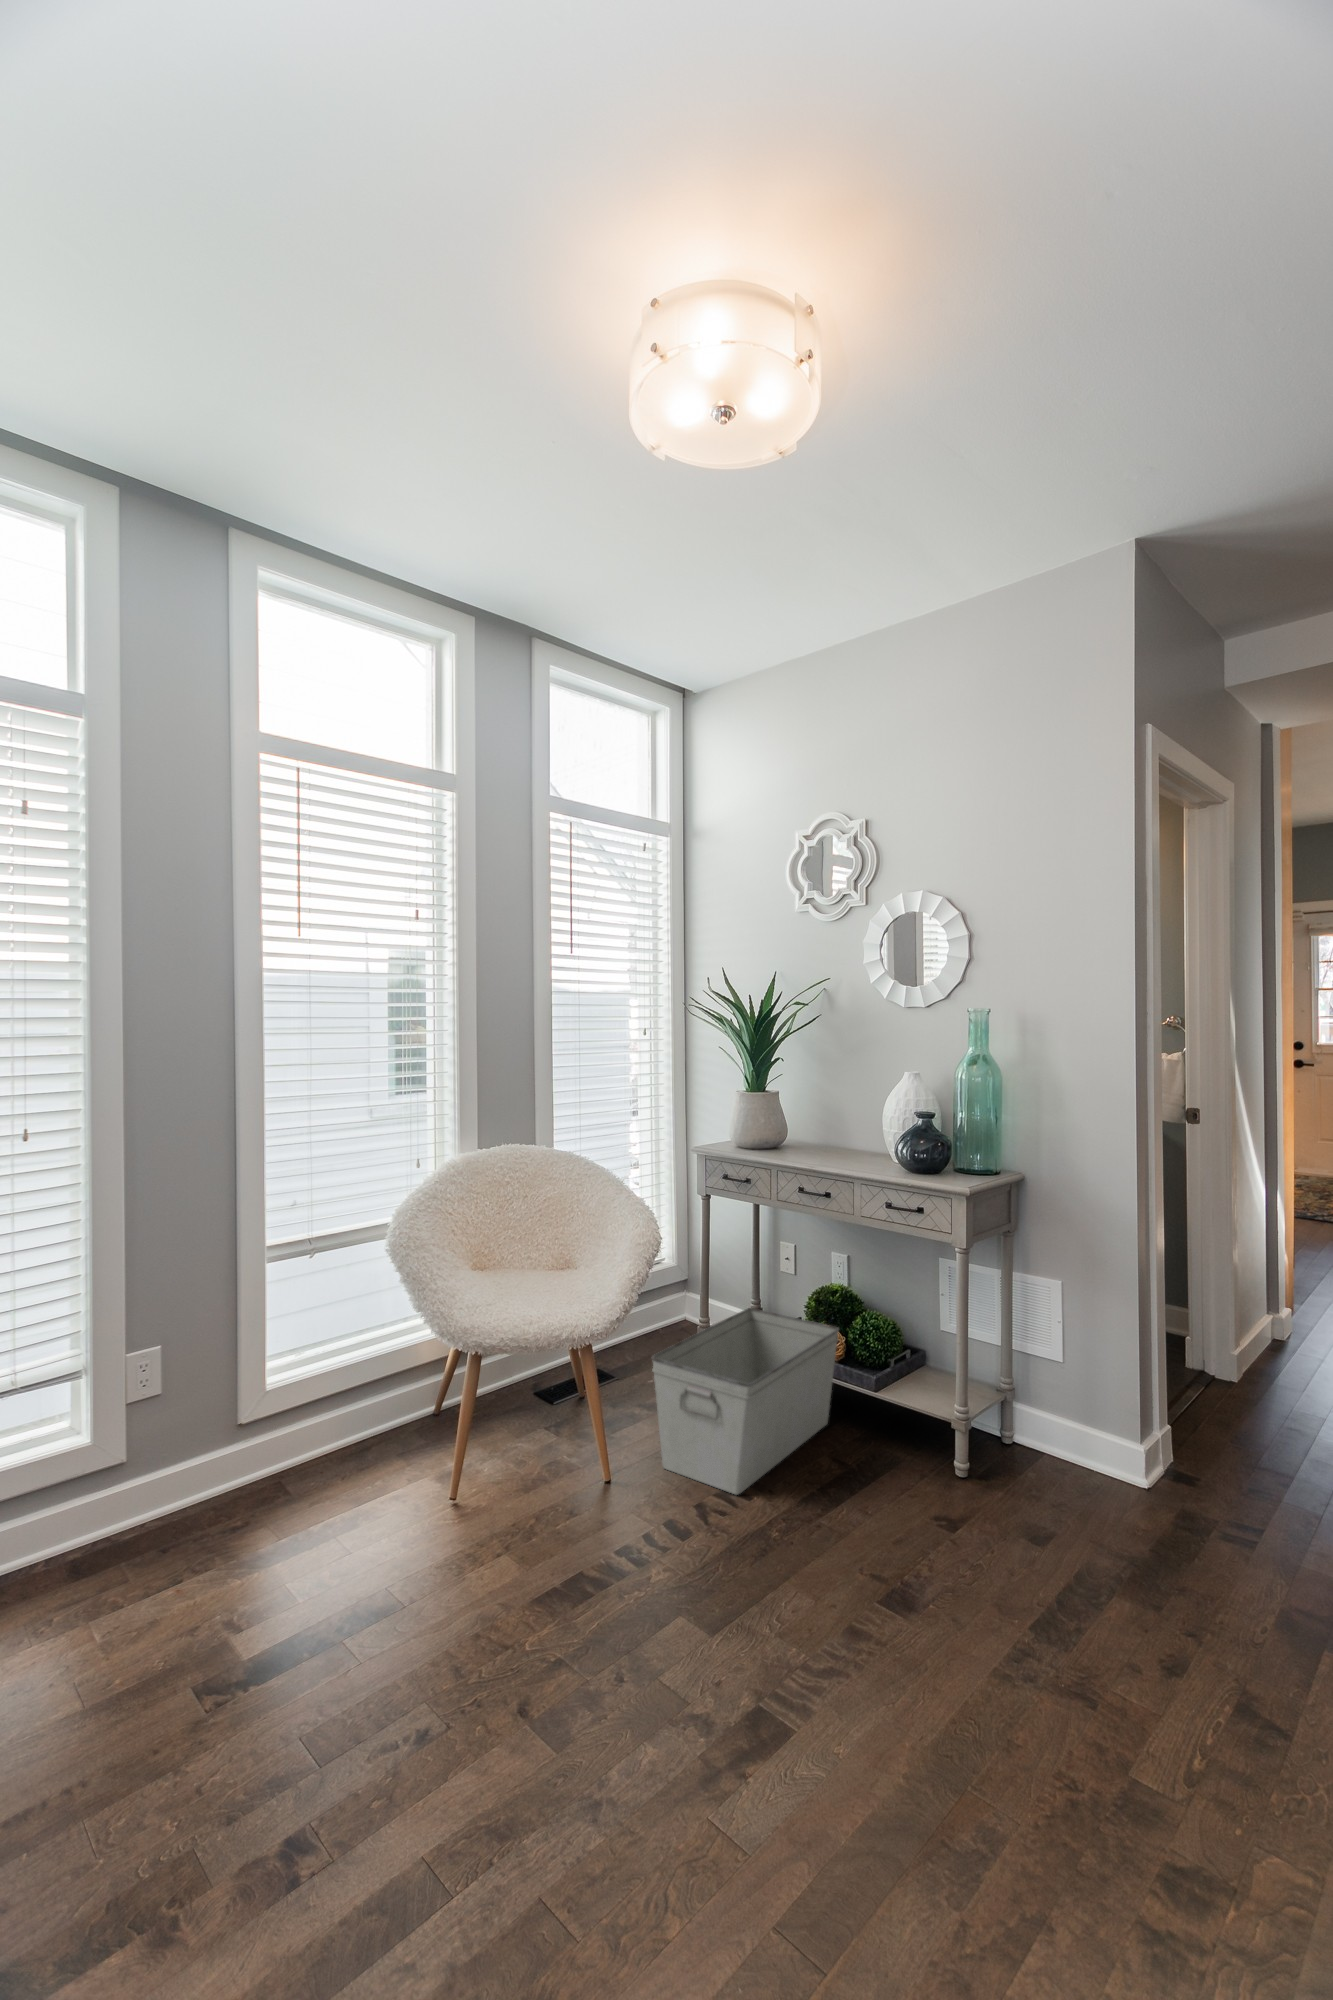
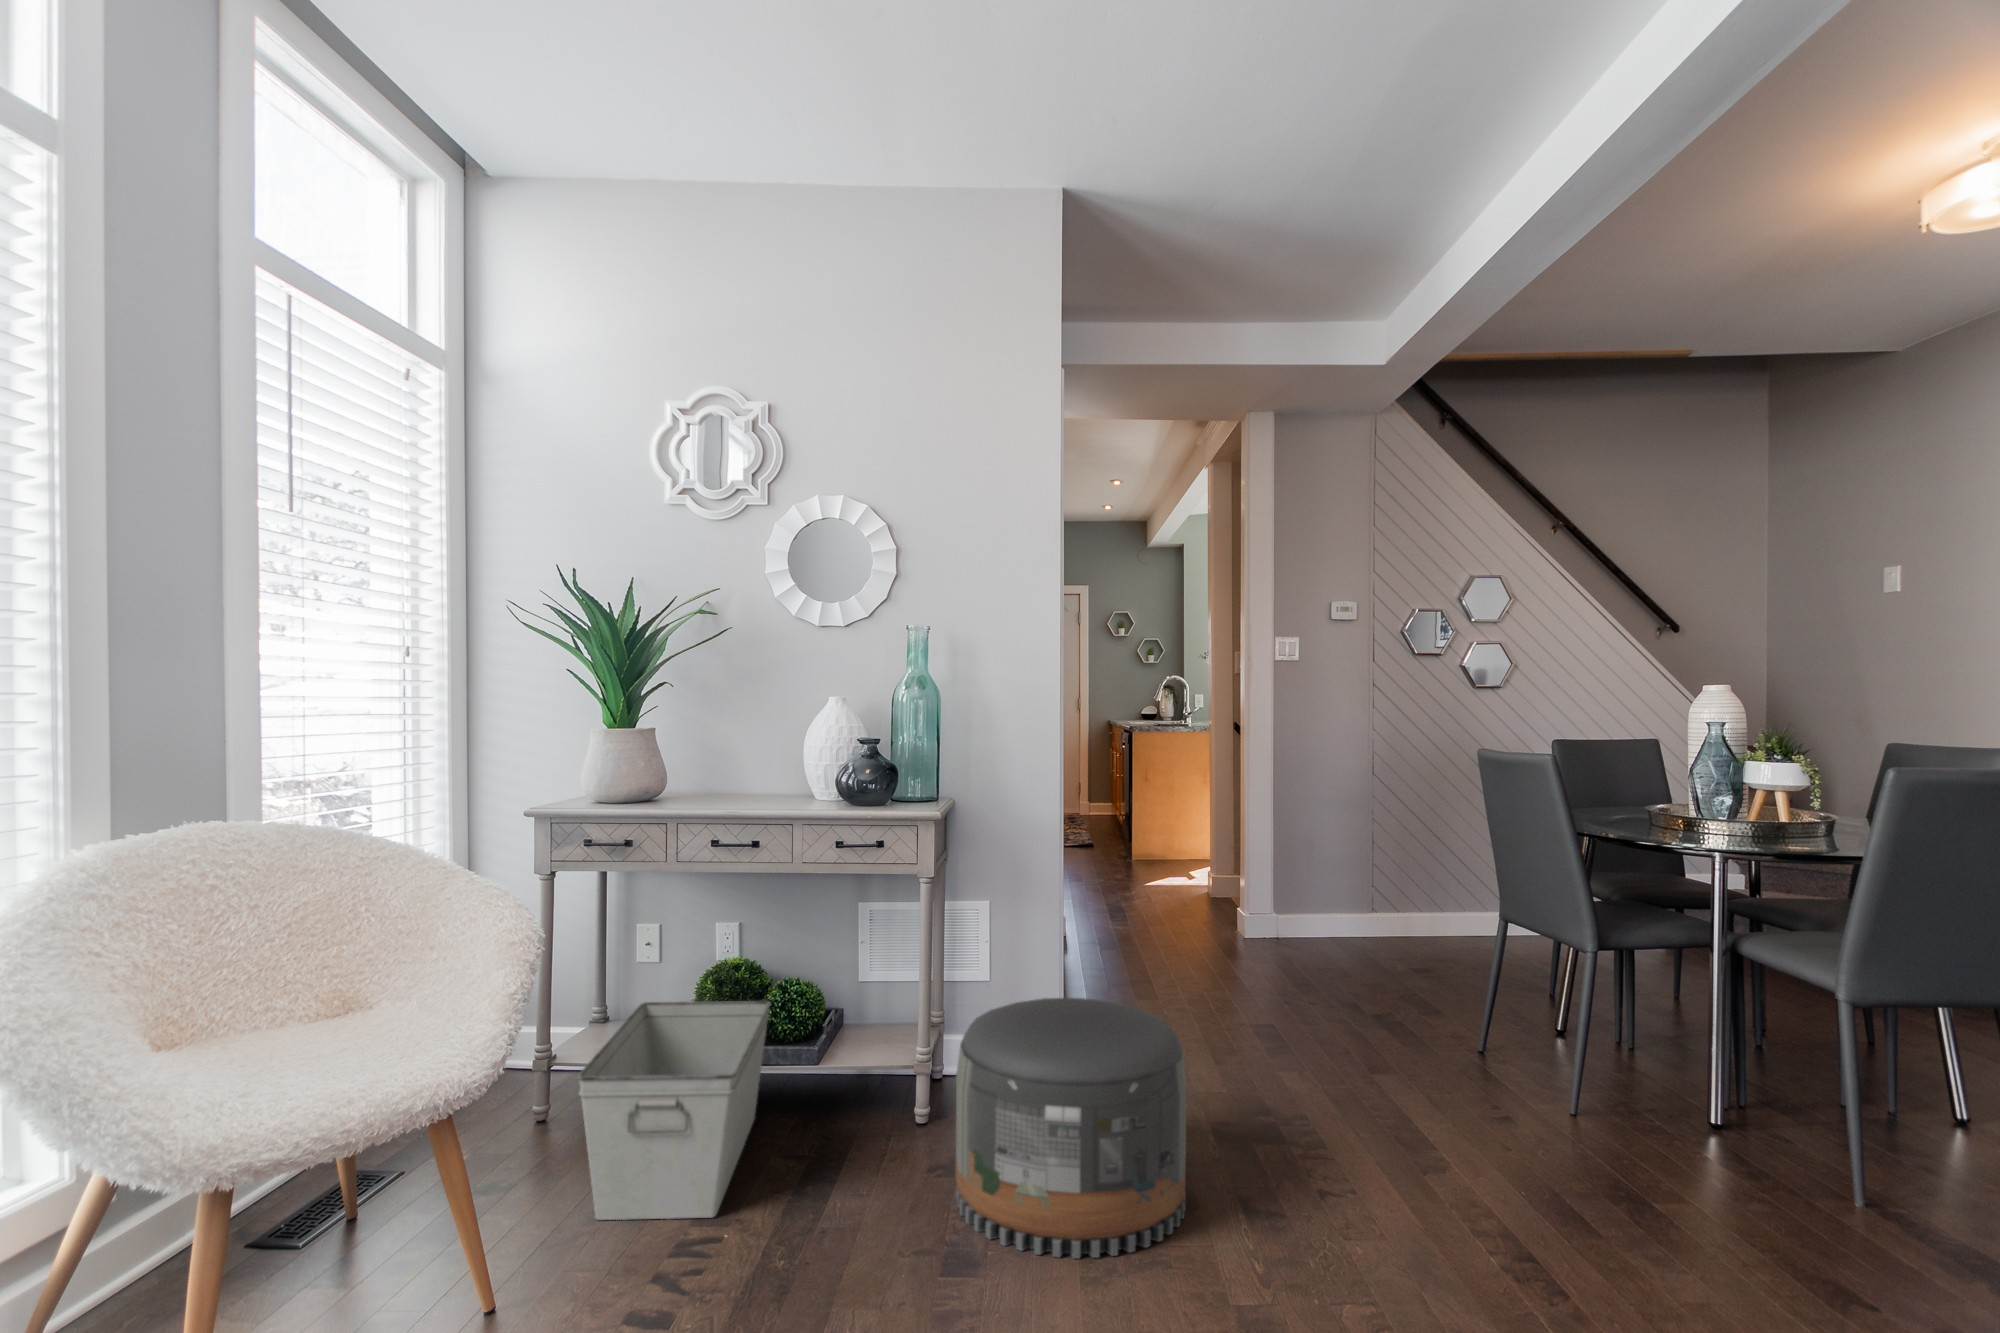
pouf: none [928,1382,1176,1675] -> present [955,998,1186,1258]

